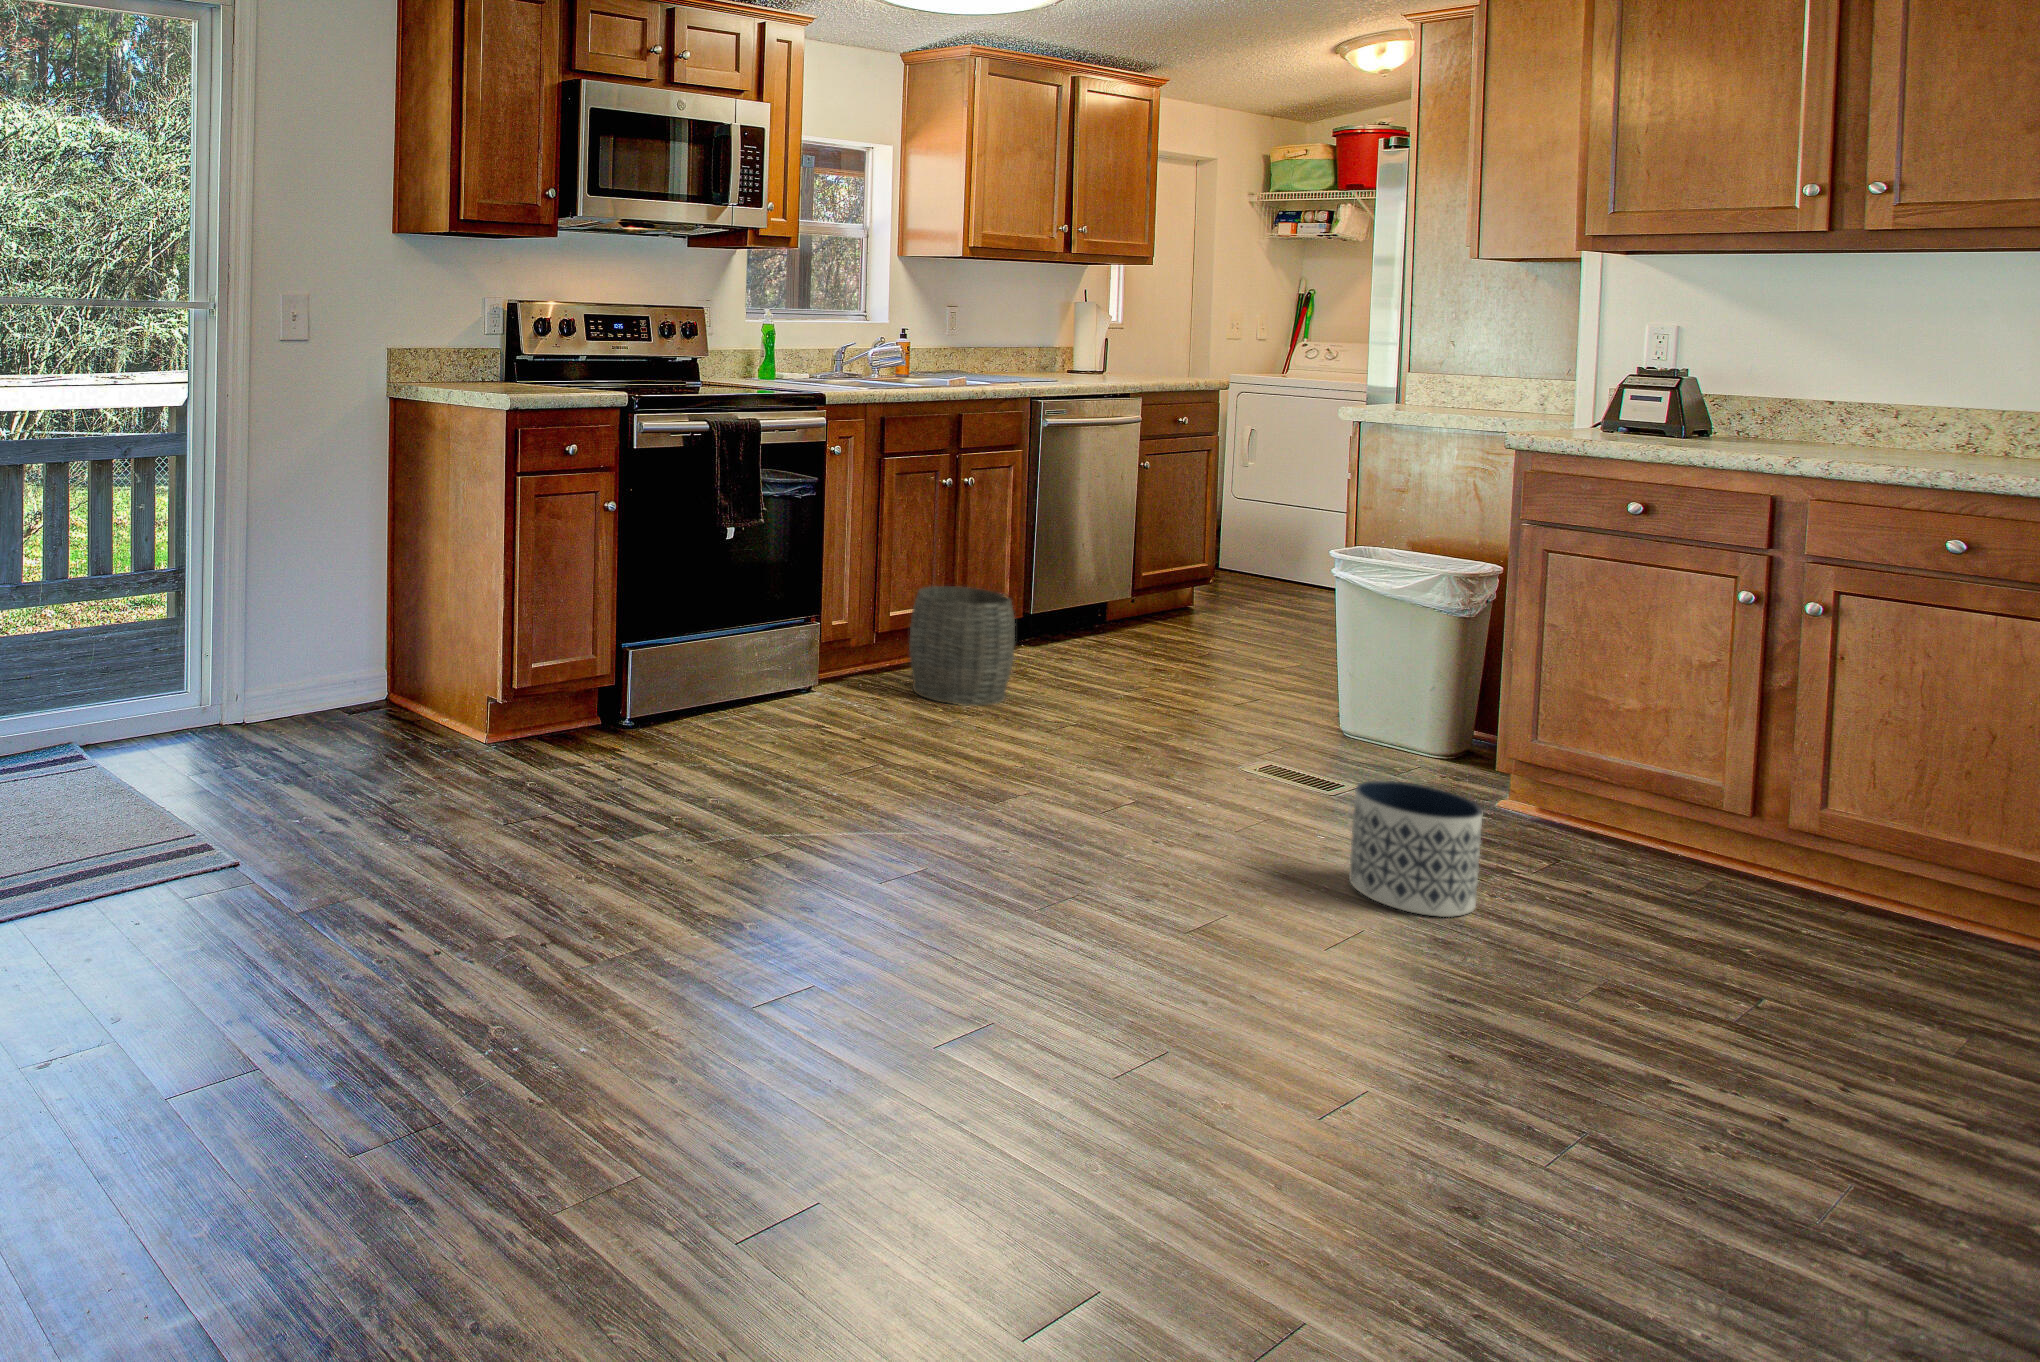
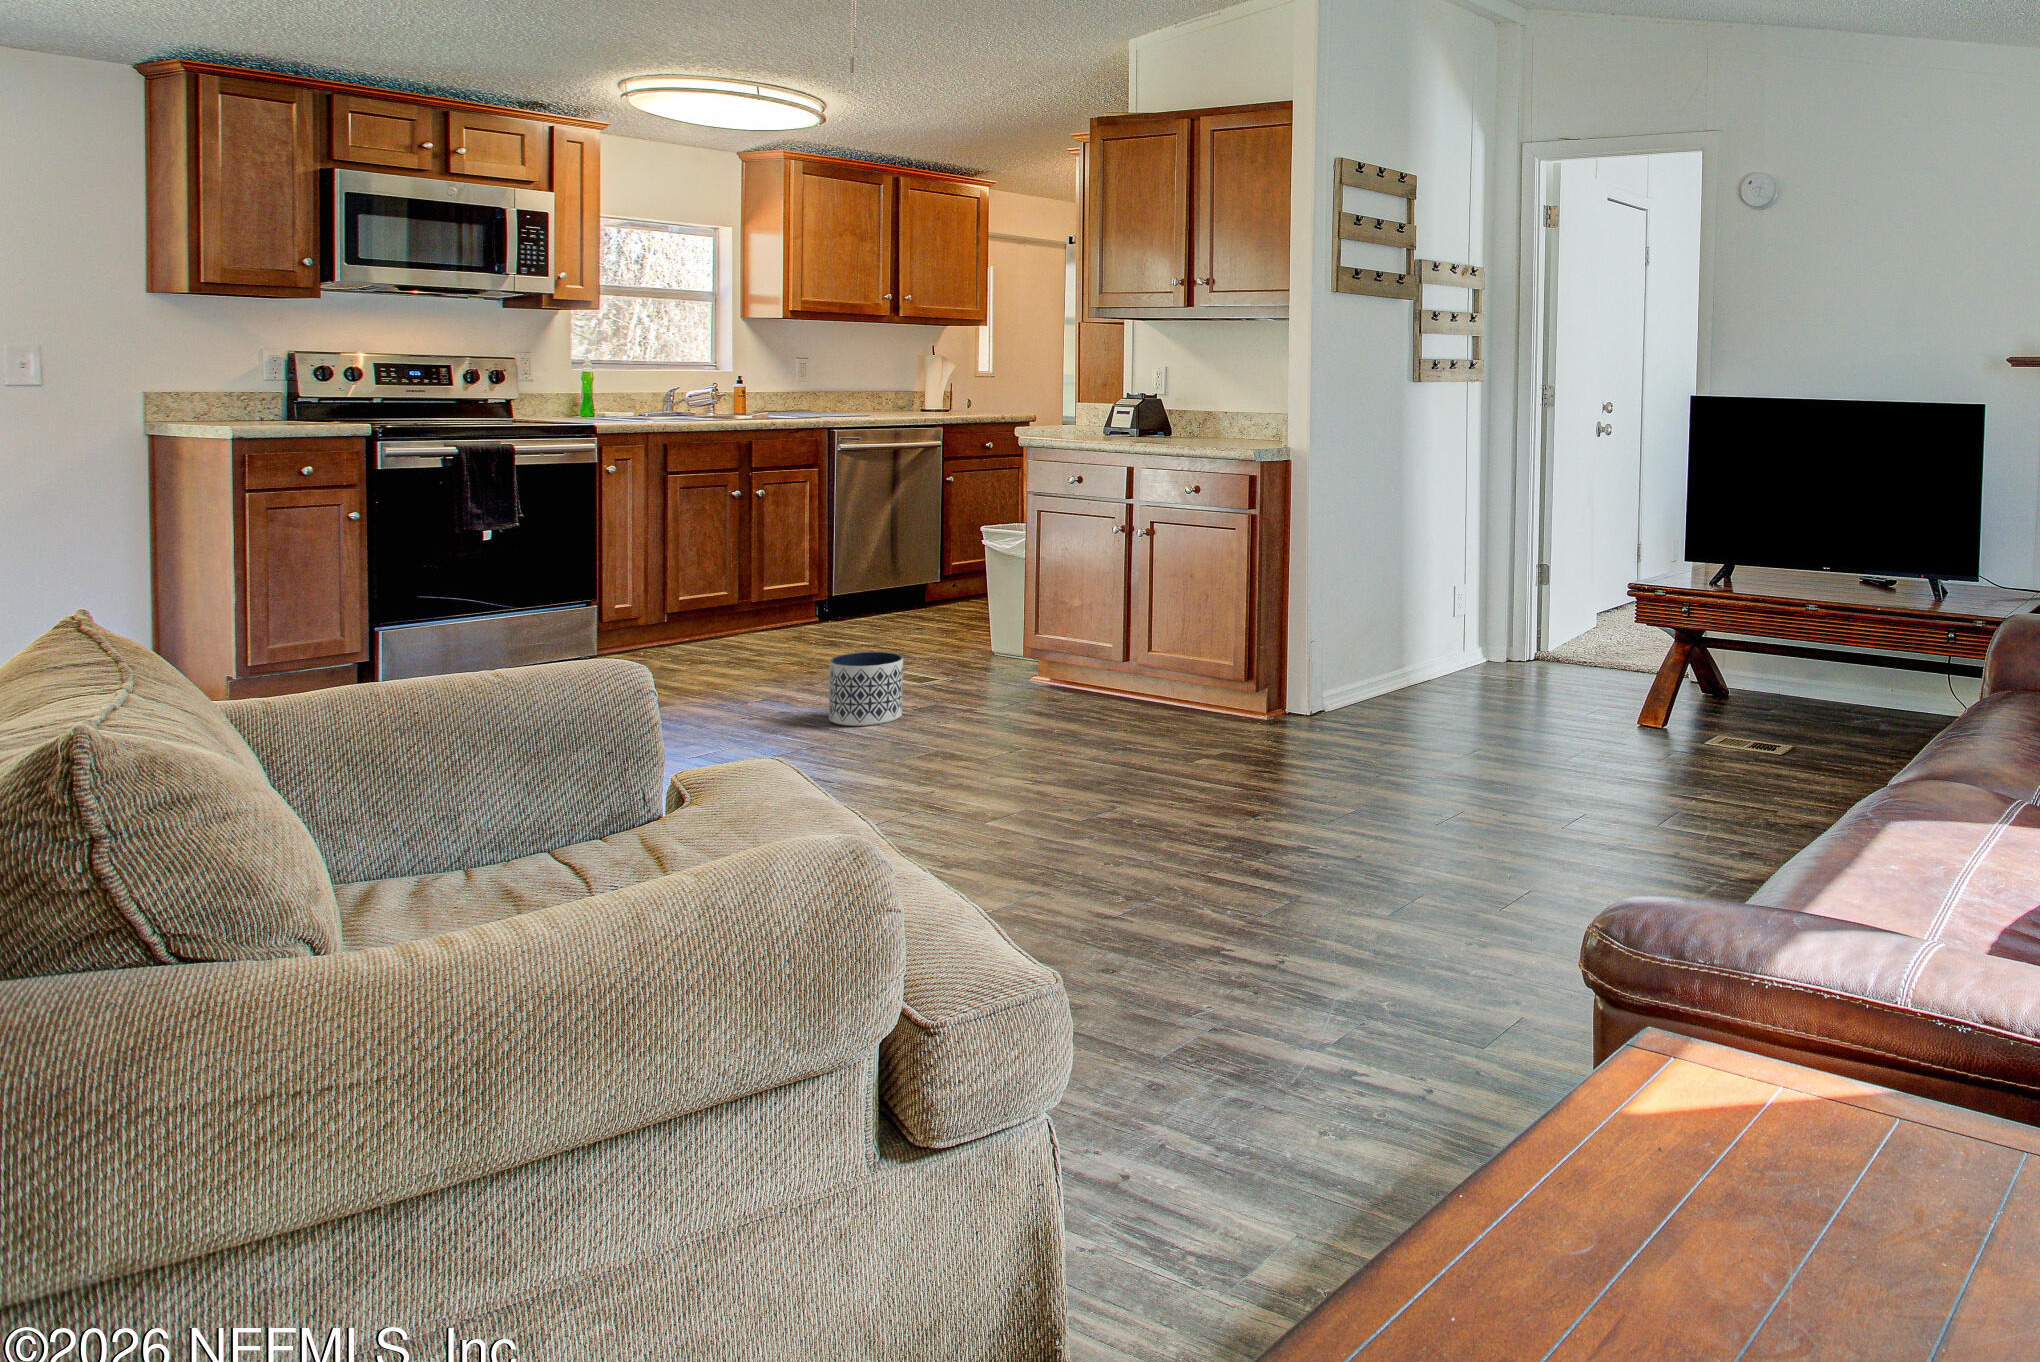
woven basket: present [909,586,1015,706] -> none [687,567,773,653]

